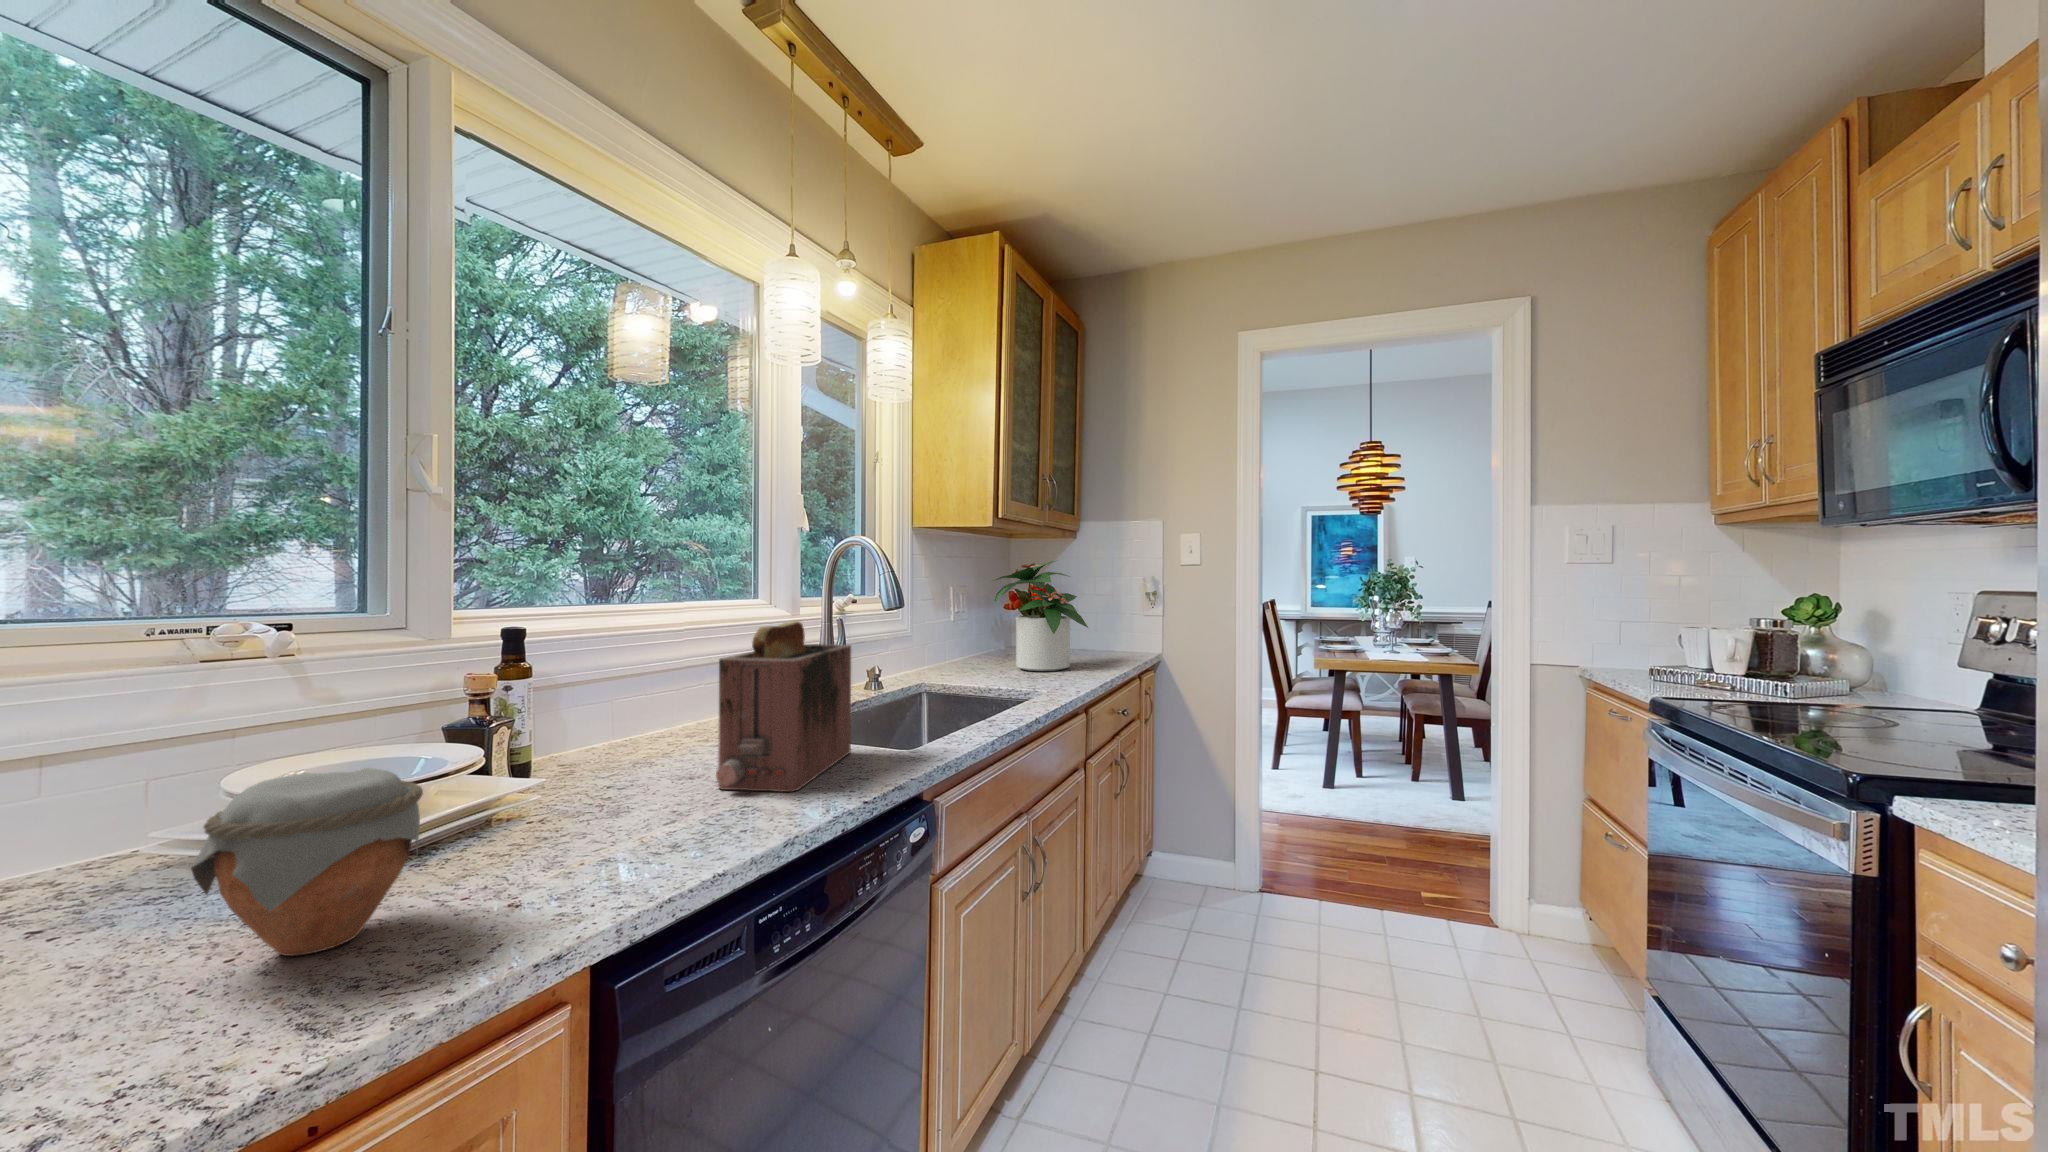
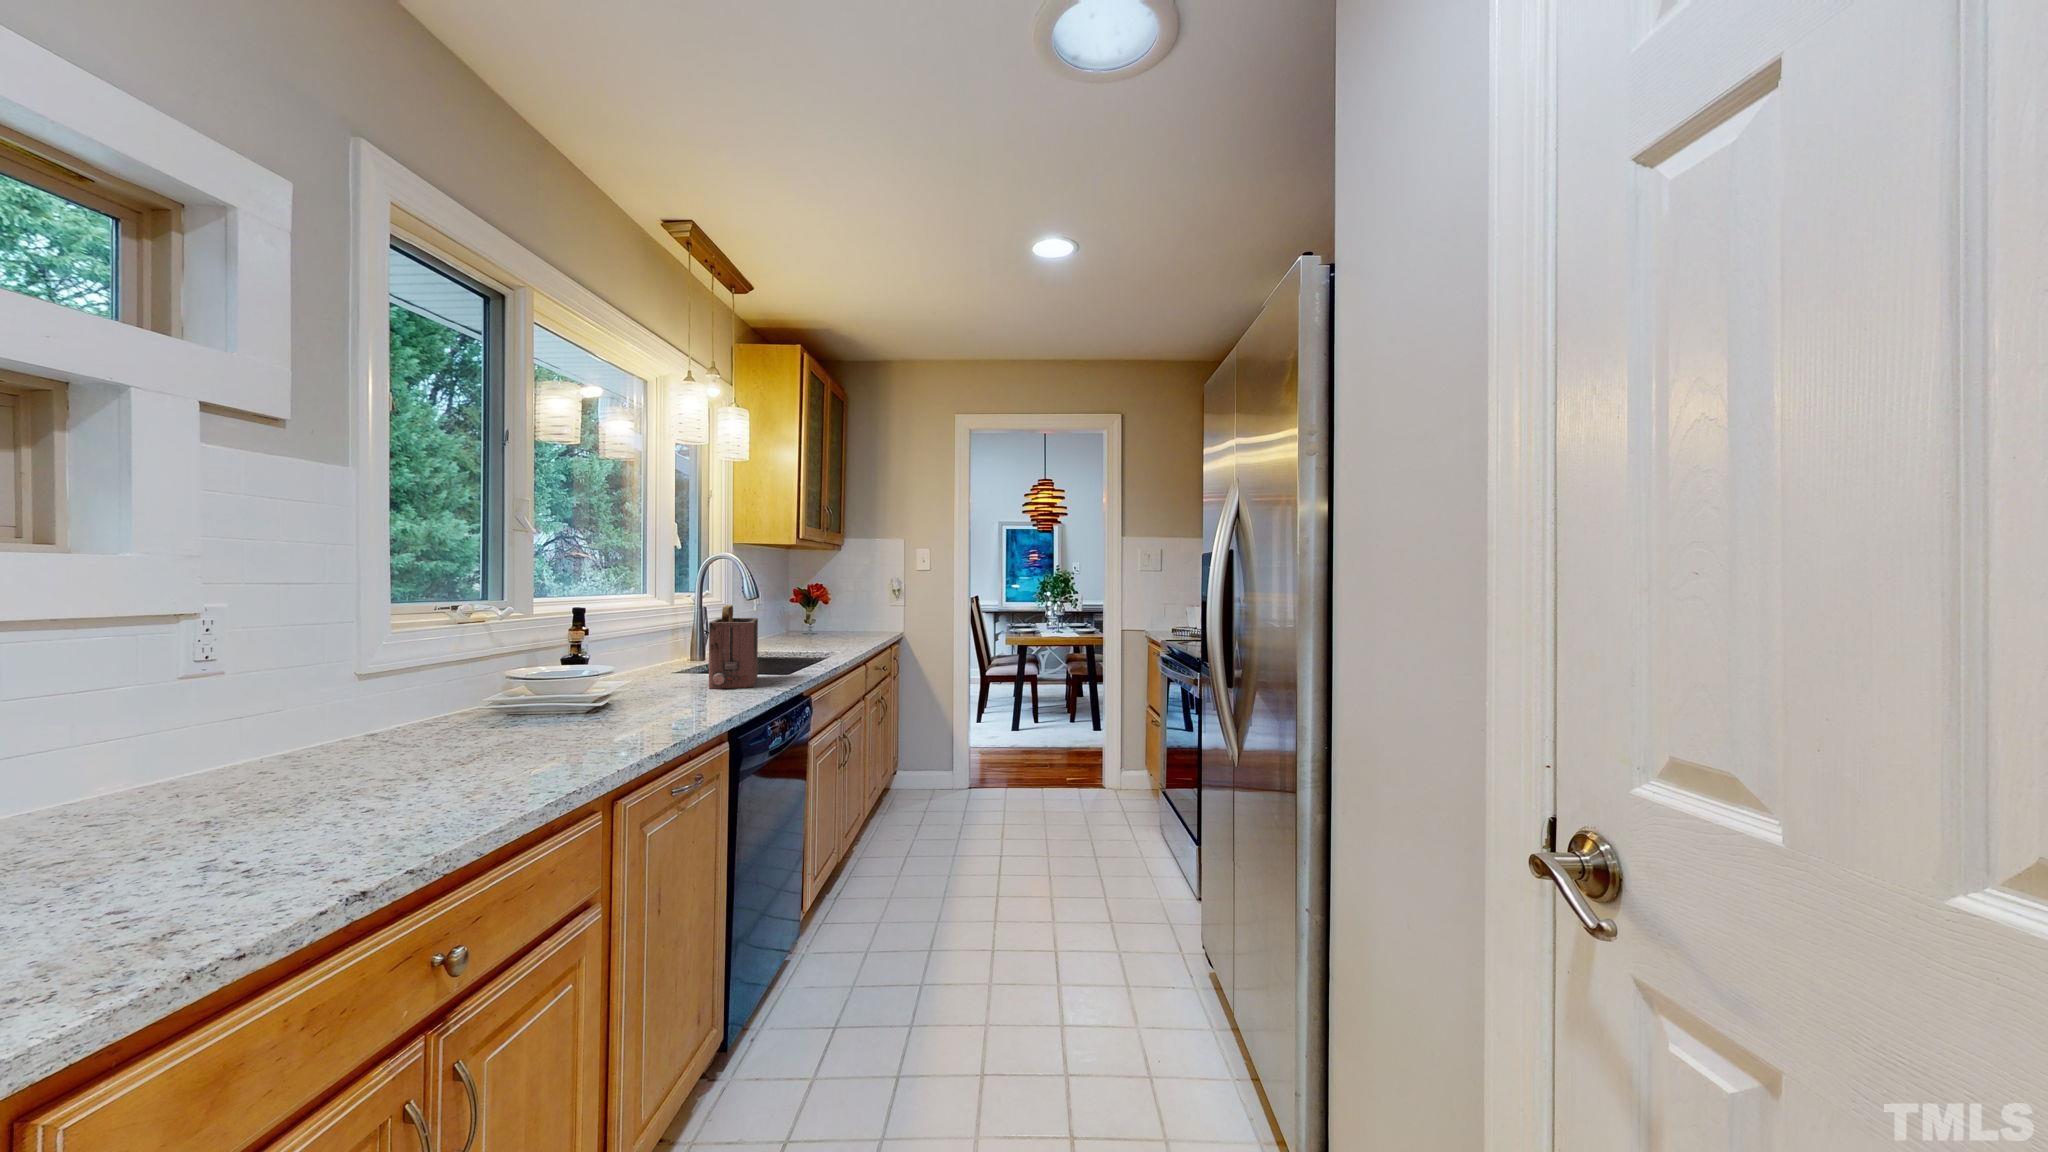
potted plant: present [993,561,1088,671] -> none [790,568,860,643]
jar: present [191,768,423,956] -> none [600,657,675,720]

